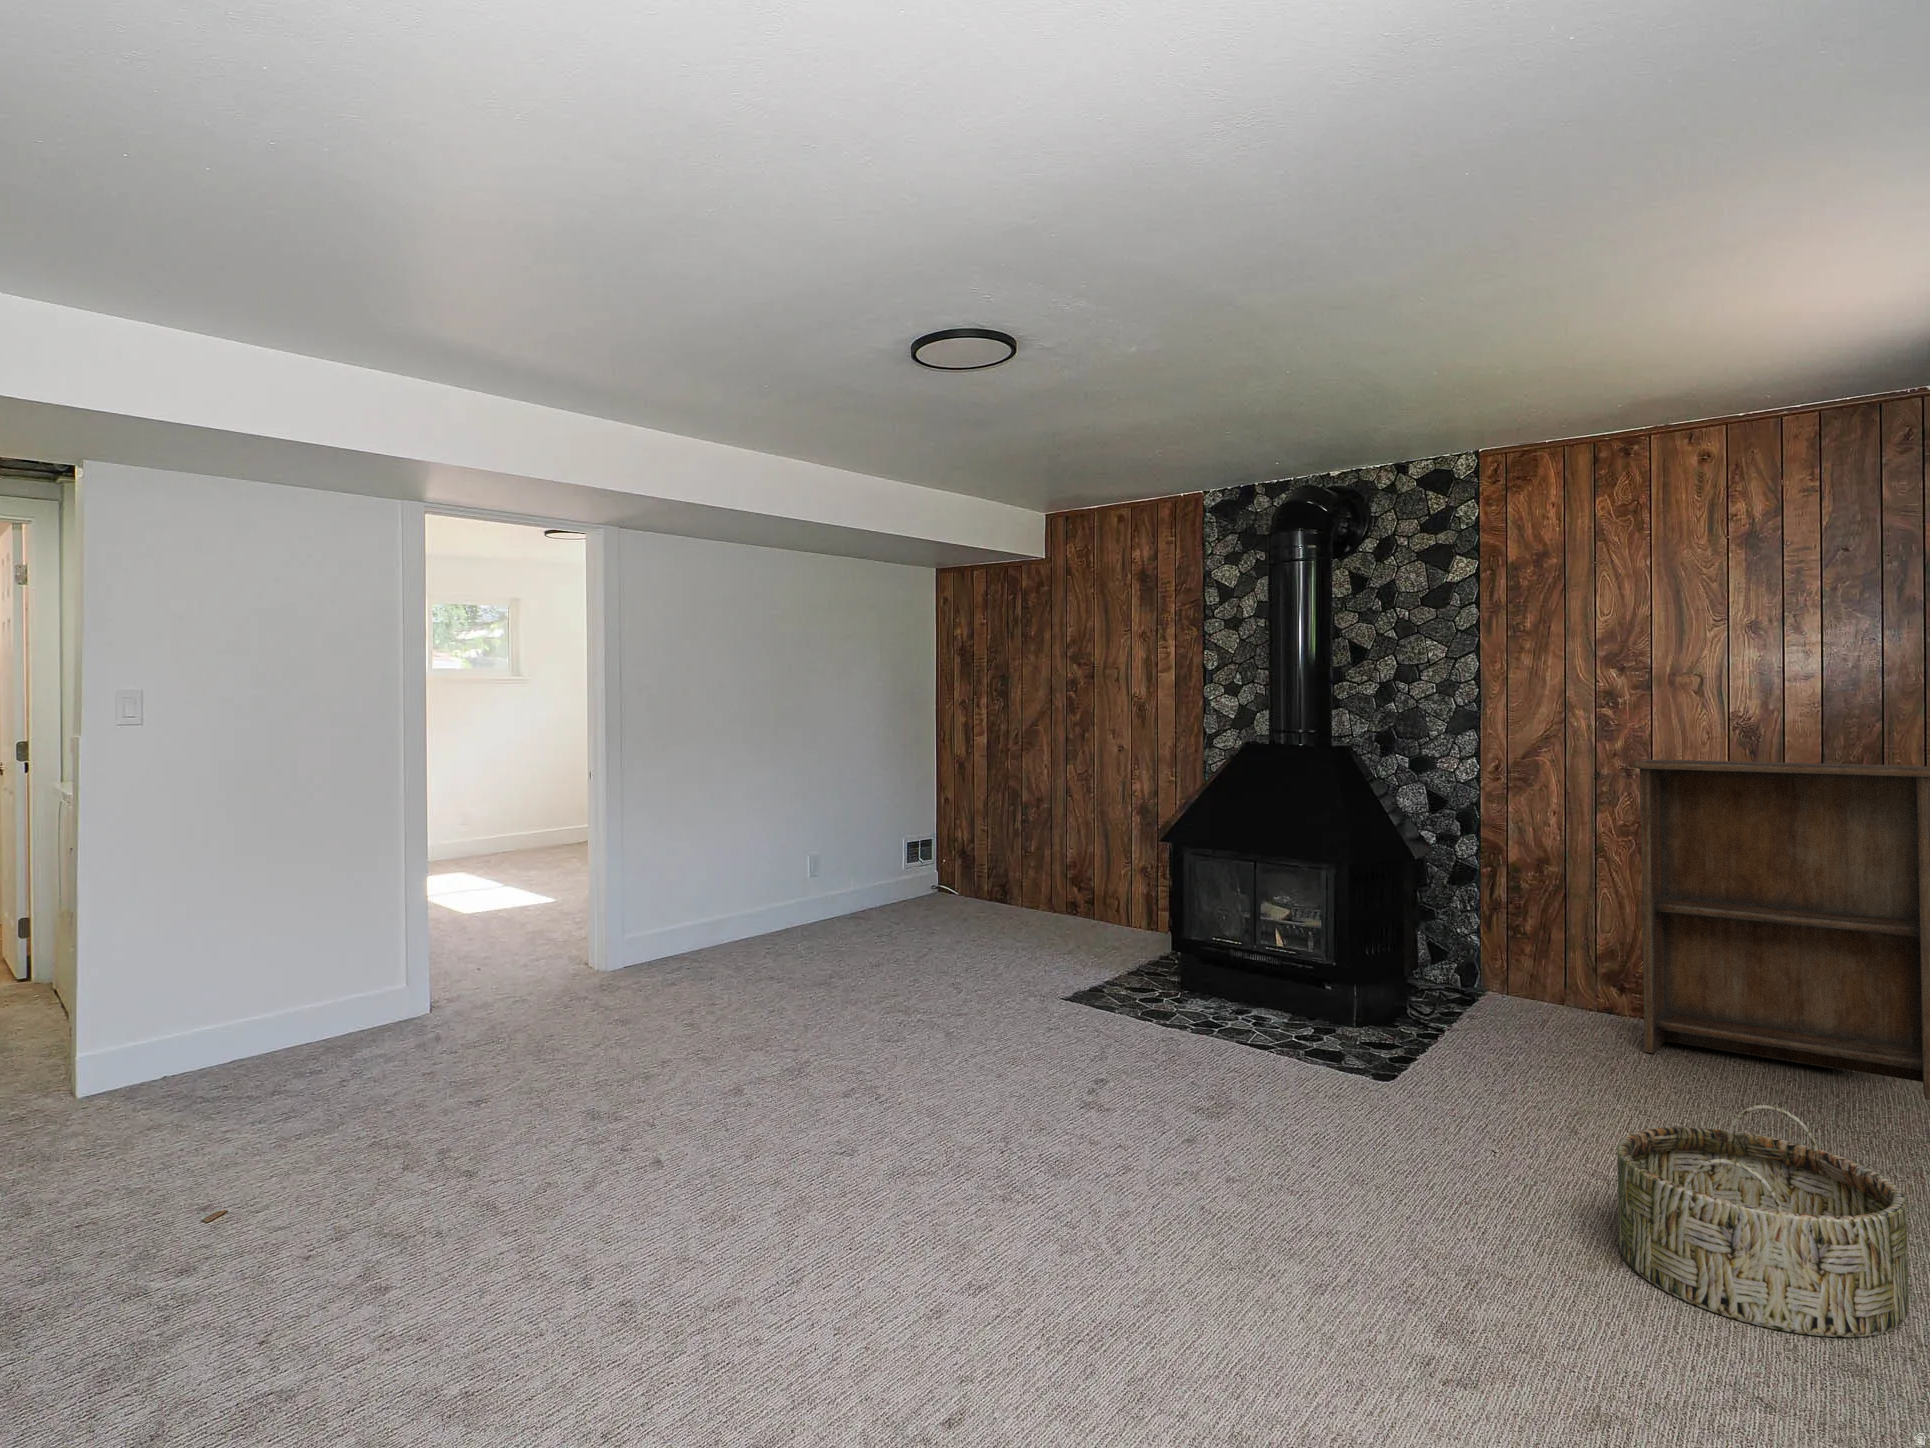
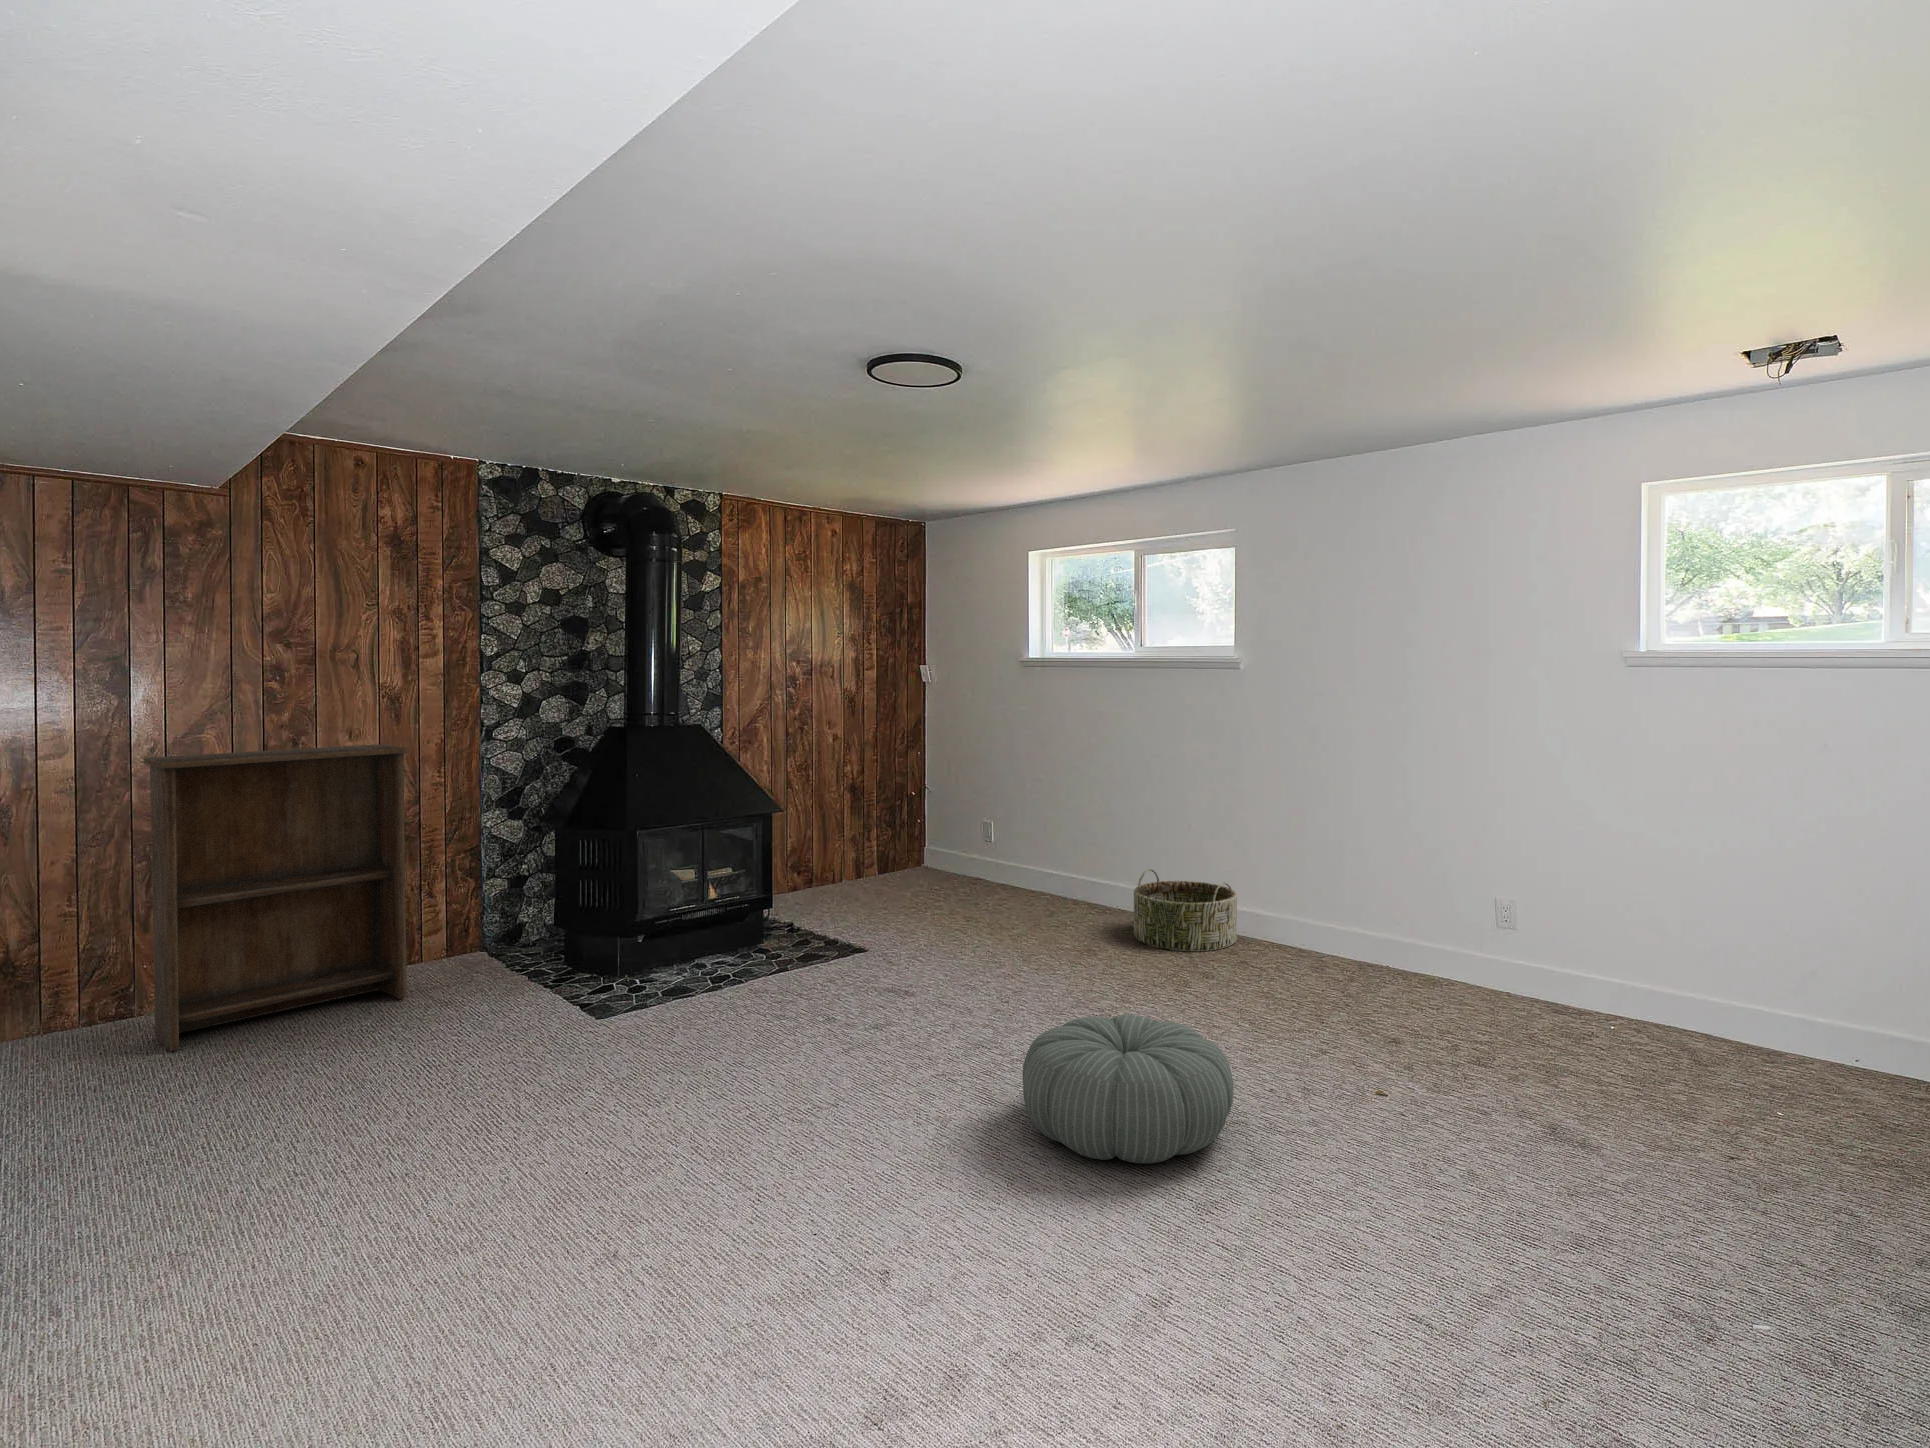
bookshelf: present [1634,760,1930,1100] -> present [144,744,409,1051]
pouf: none [666,1055,910,1218] -> present [1023,1014,1234,1163]

